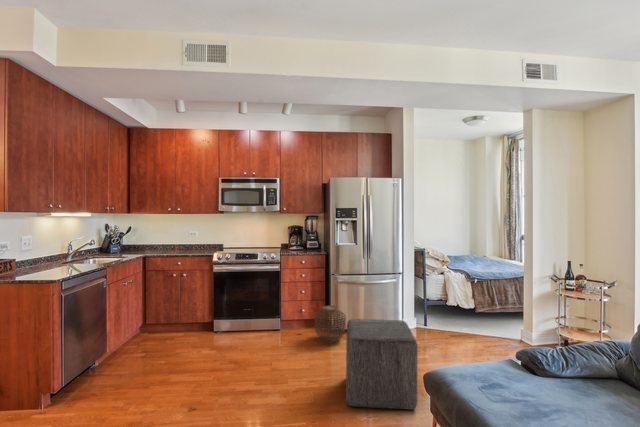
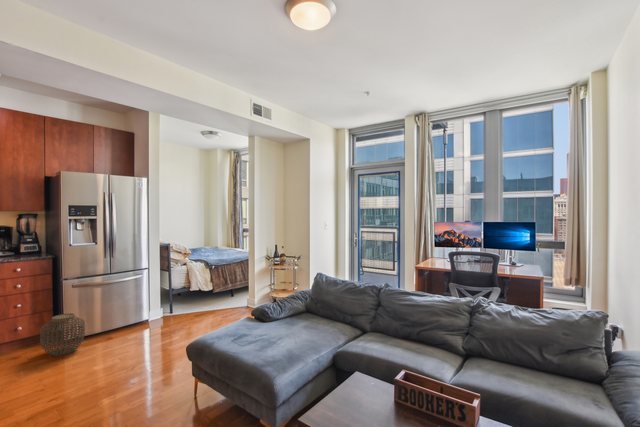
ottoman: present [346,319,418,410] -> none [96,309,177,403]

